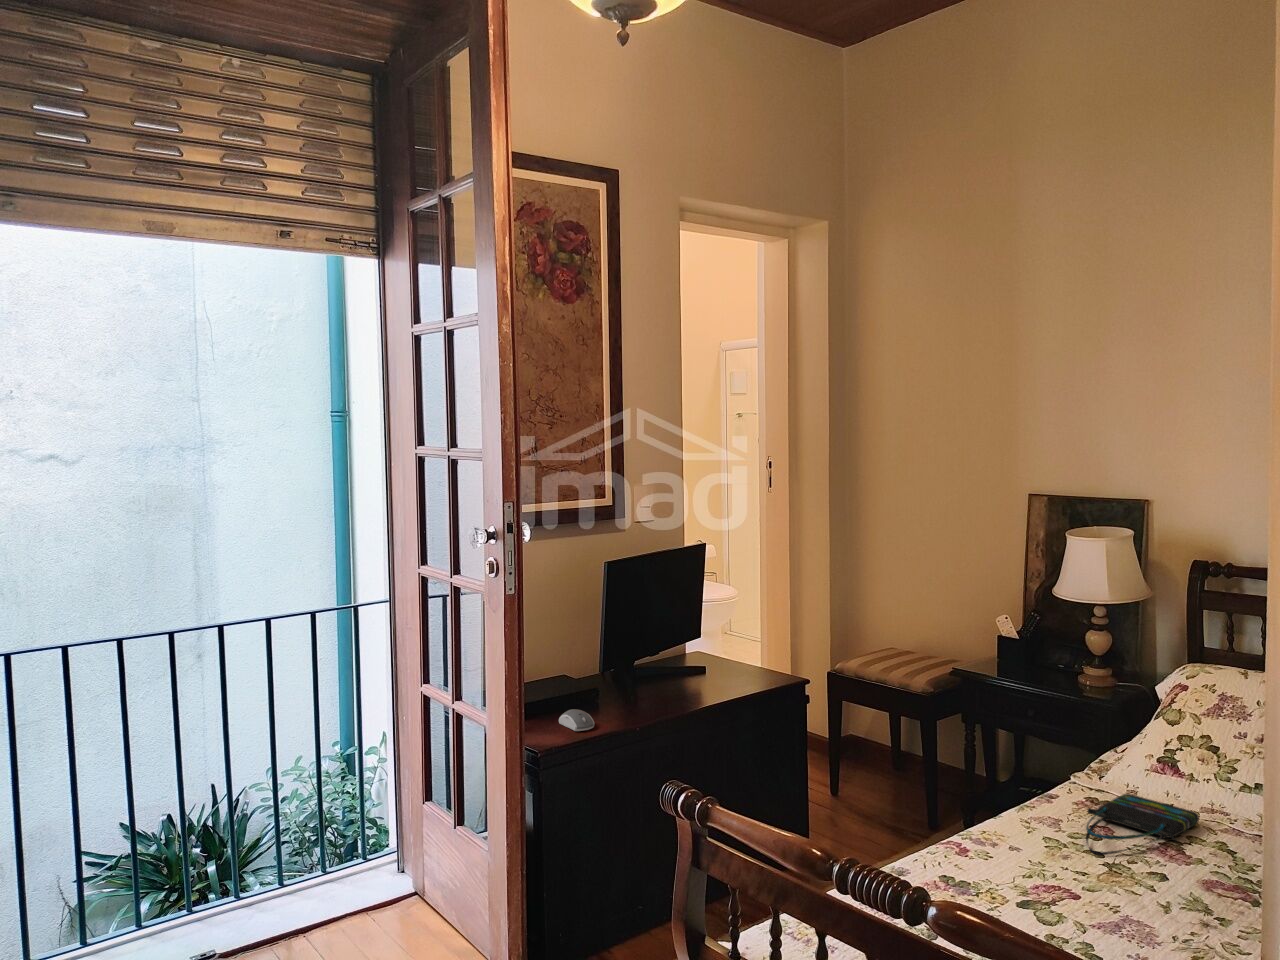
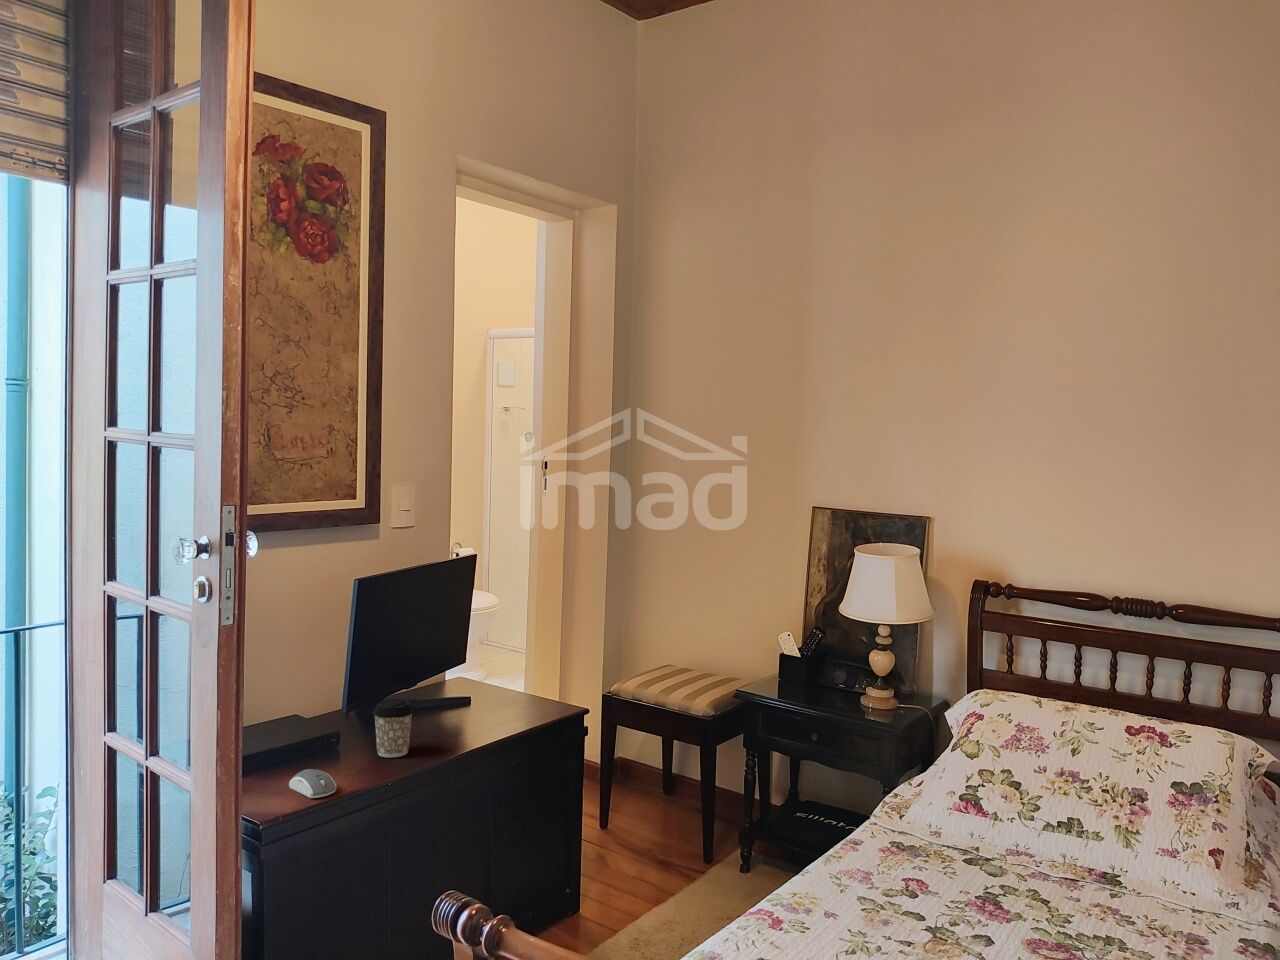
coffee cup: none [622,658,653,705] -> present [373,699,414,757]
tote bag: present [1086,794,1199,855] -> none [898,838,1007,916]

